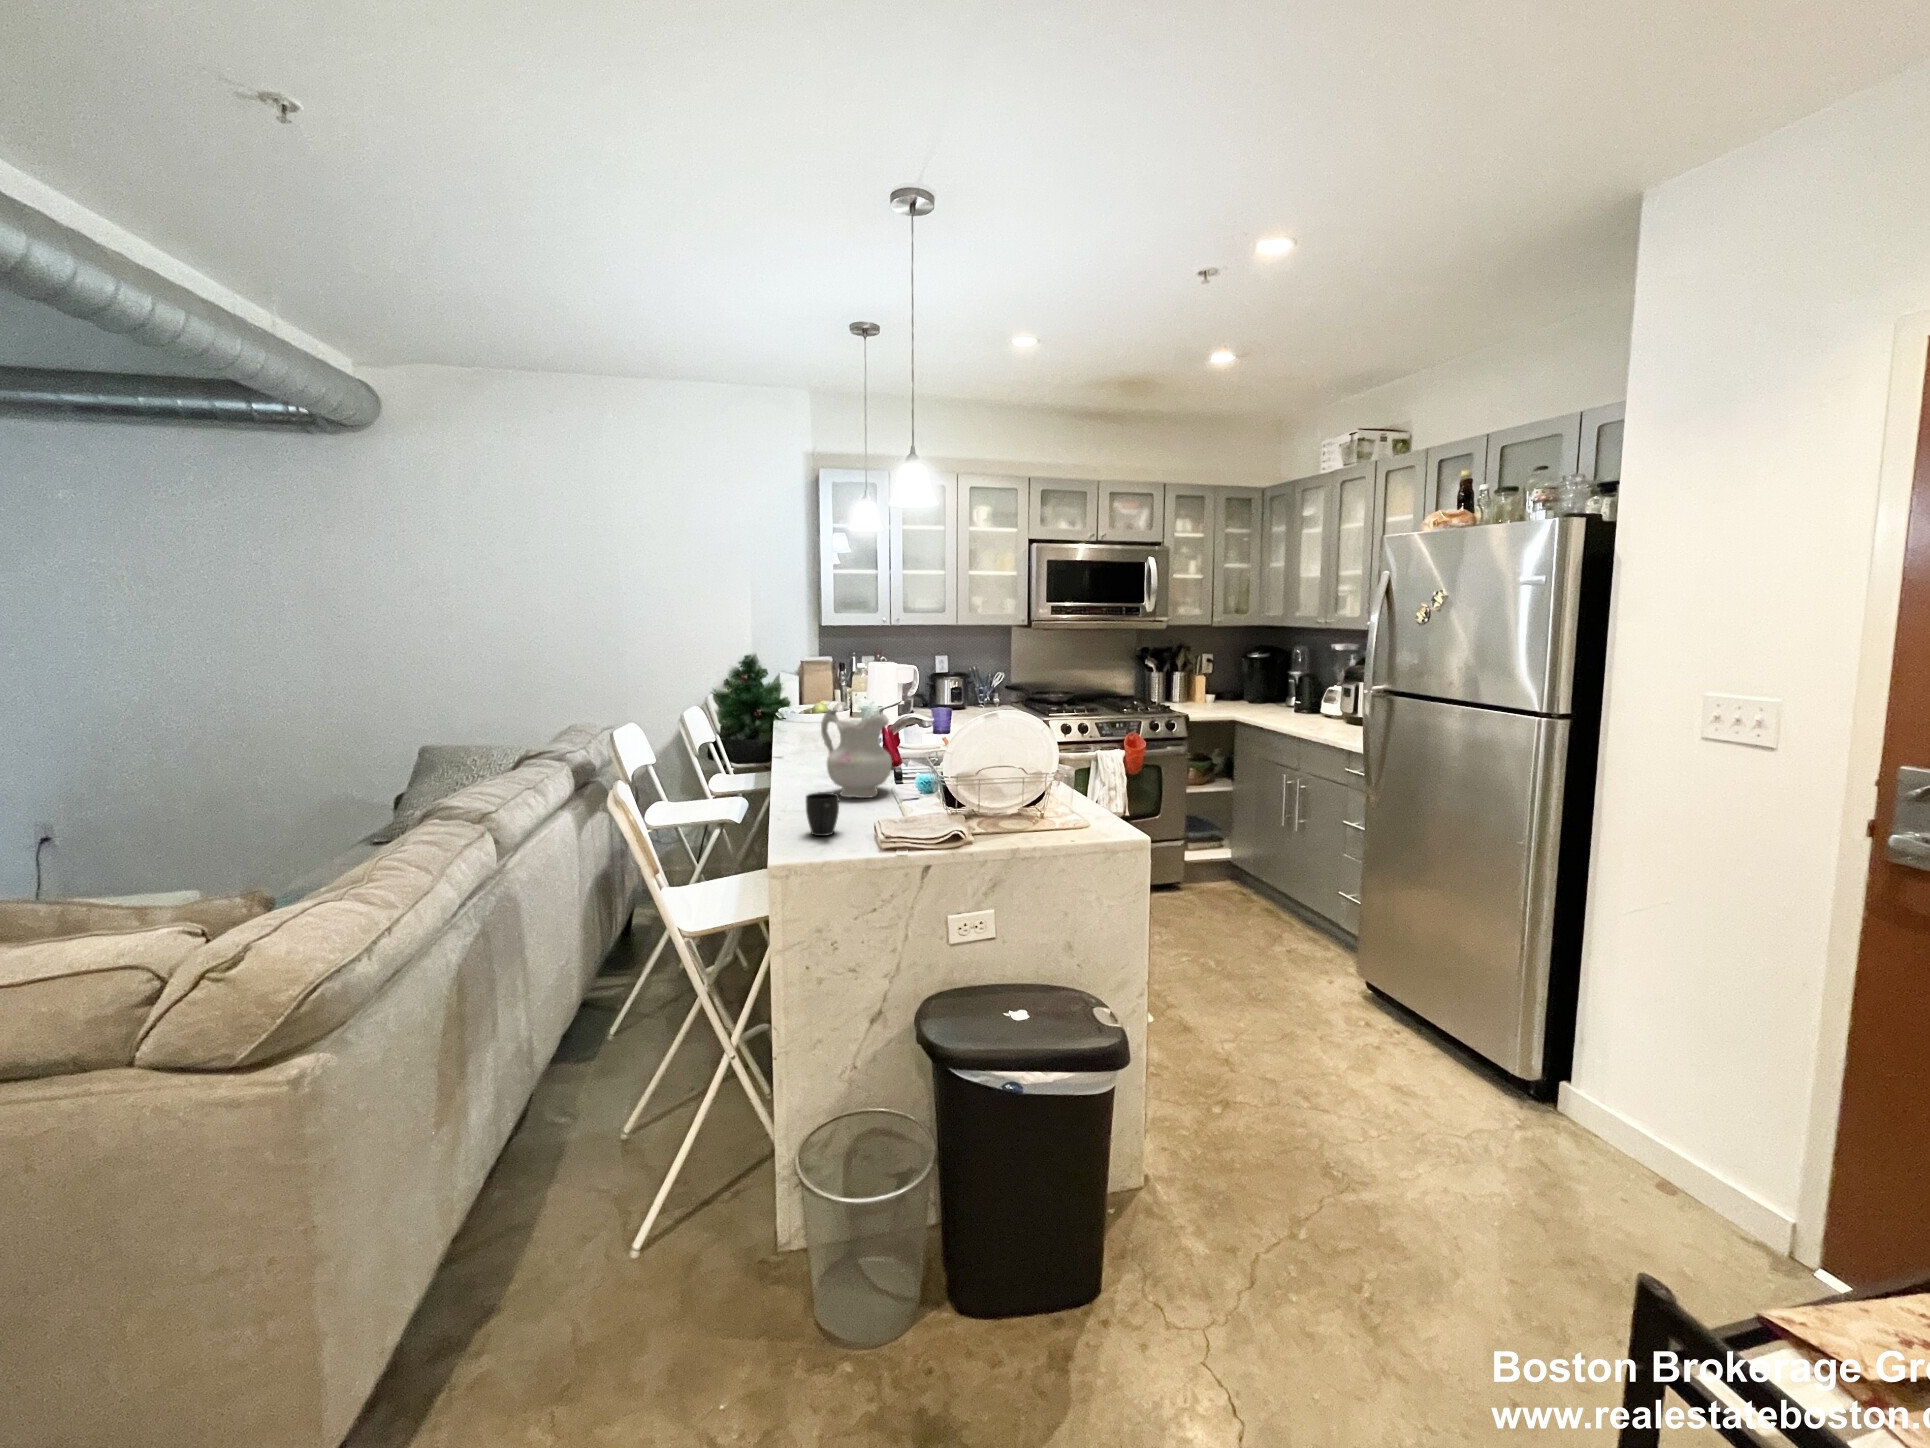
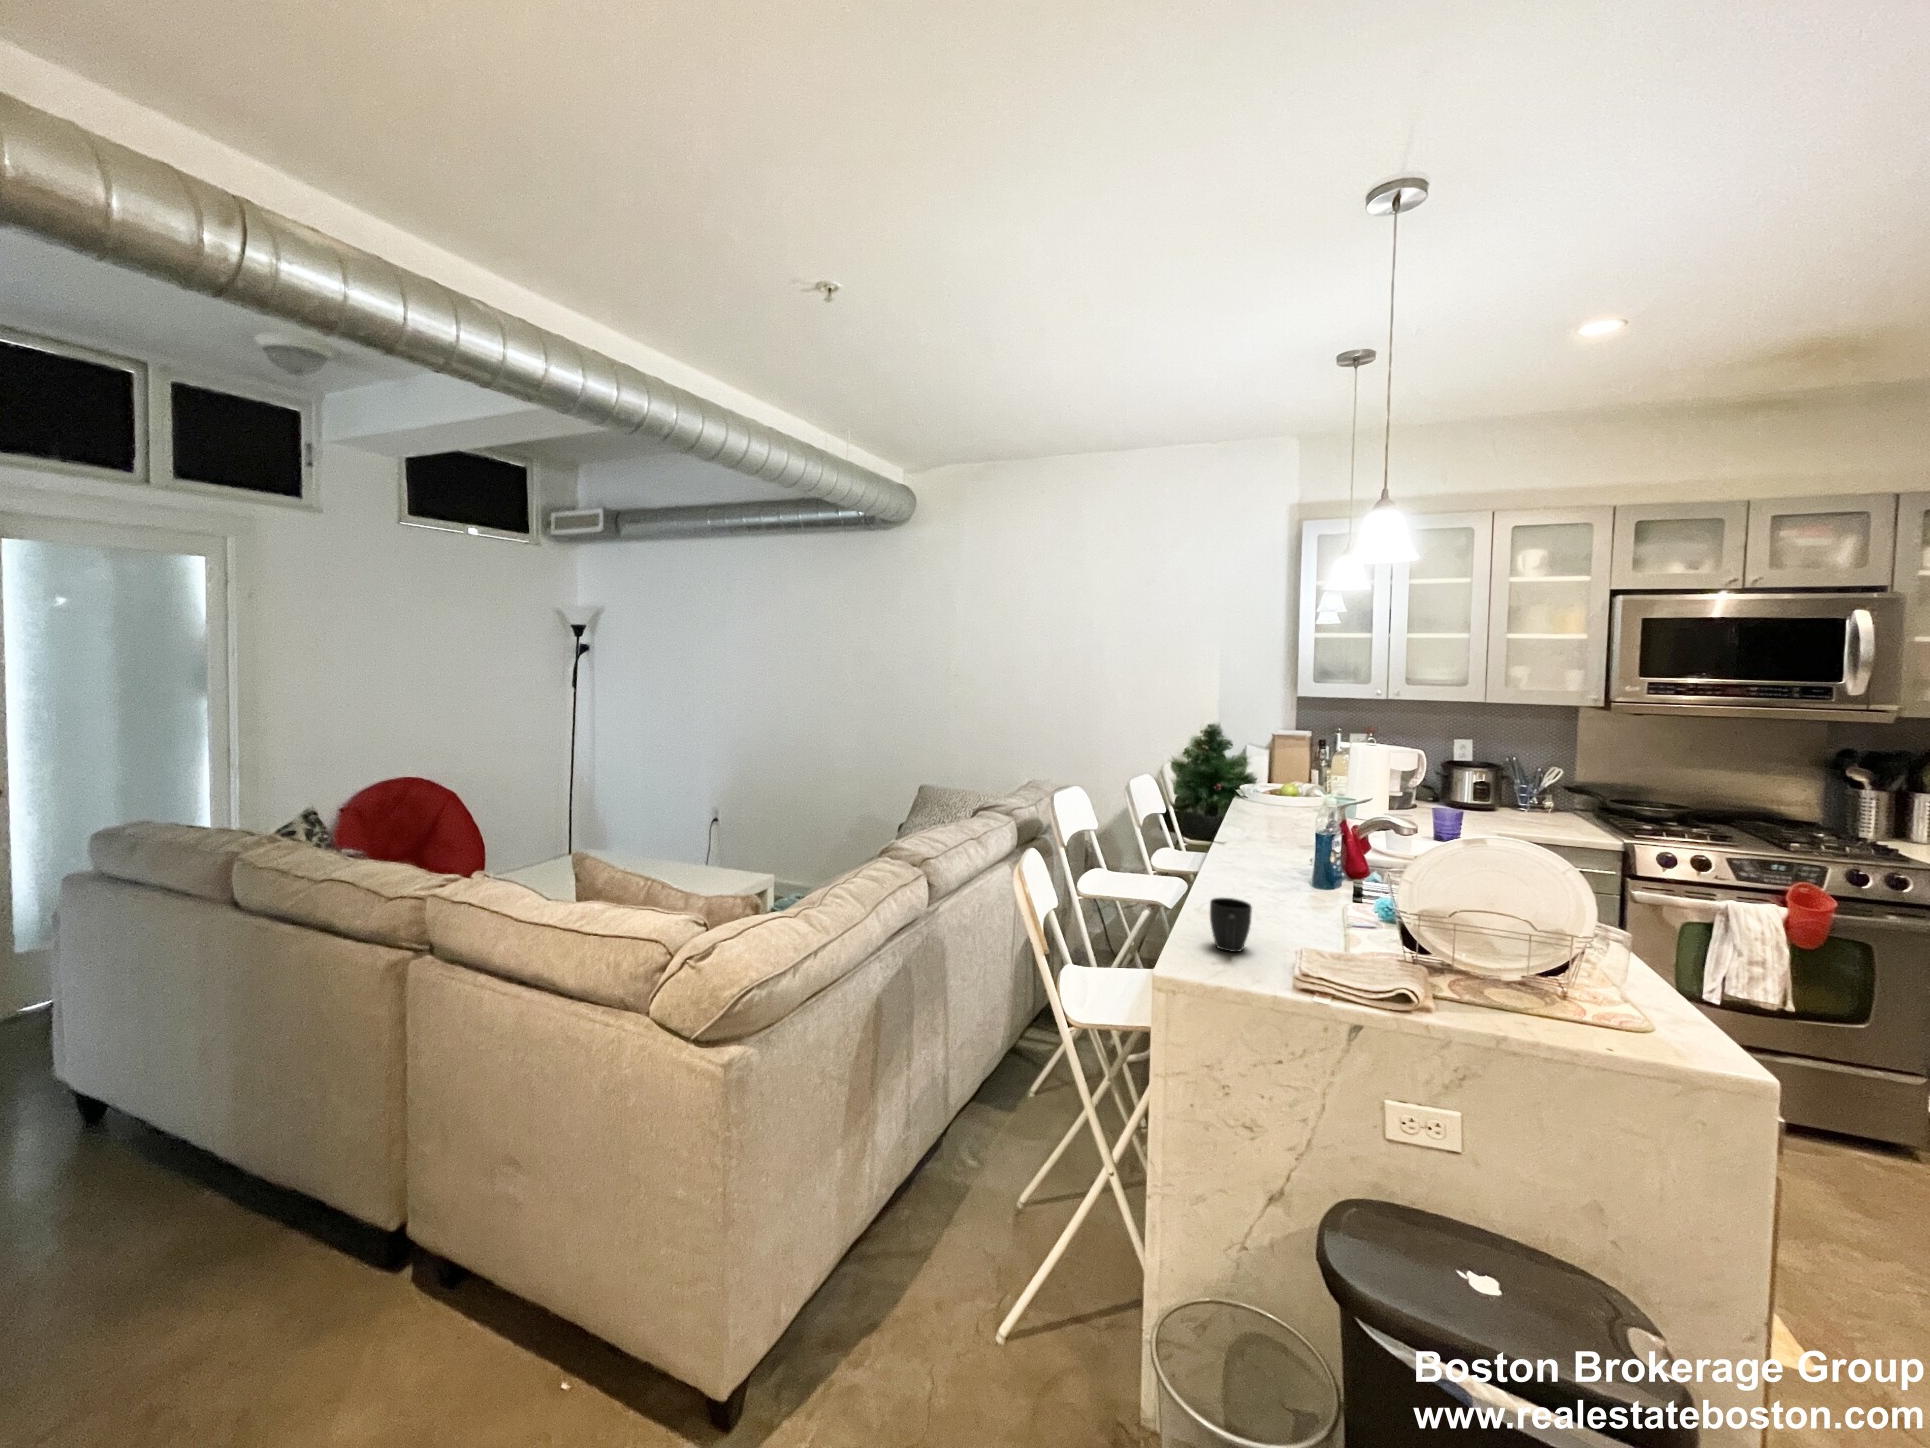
ceramic pitcher: present [821,710,892,798] -> none [1253,800,1341,913]

